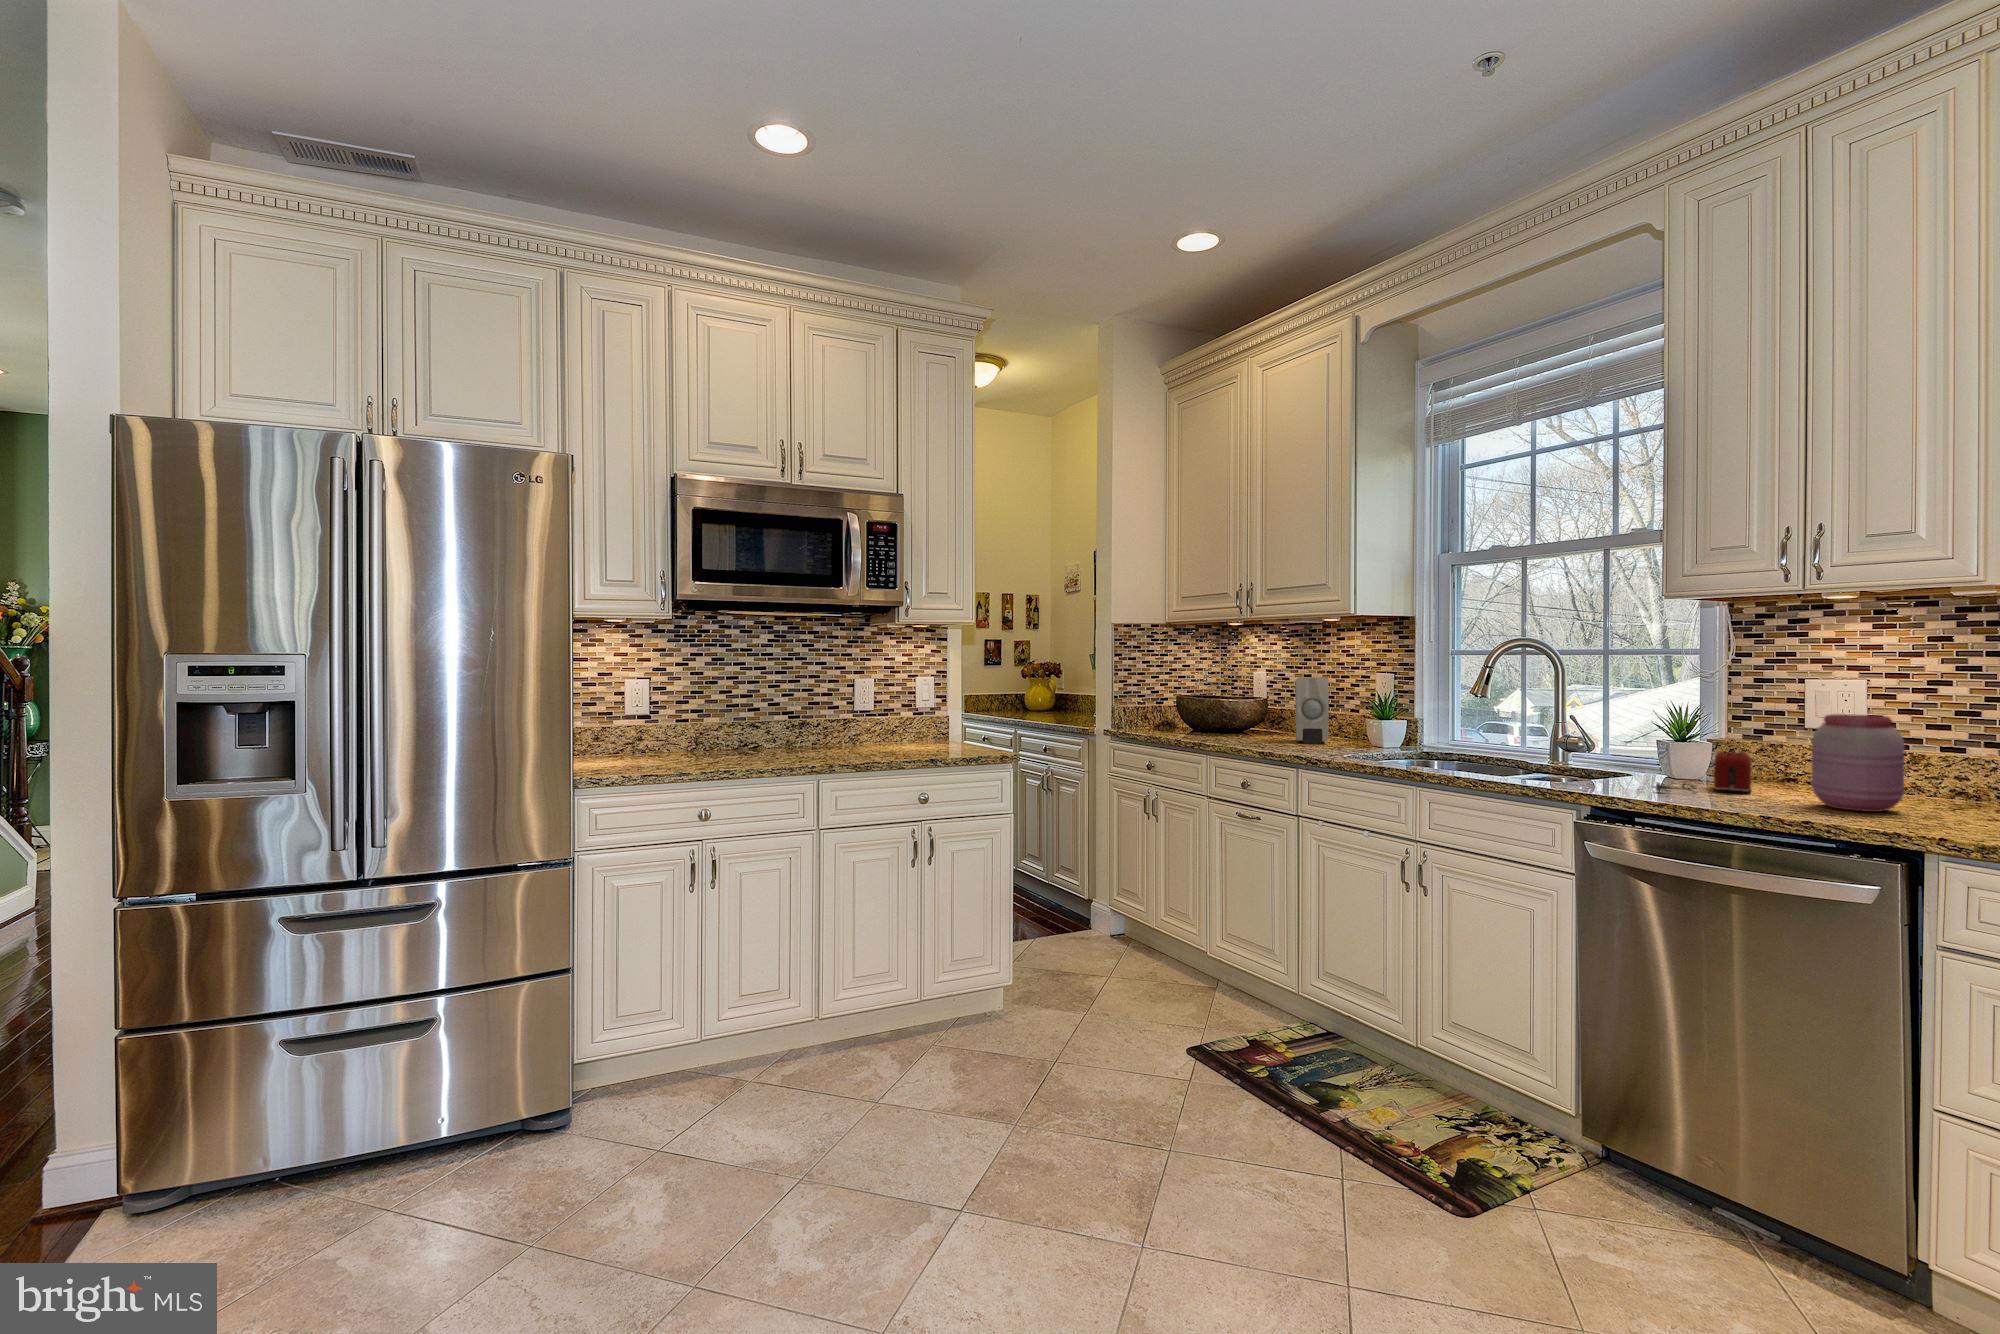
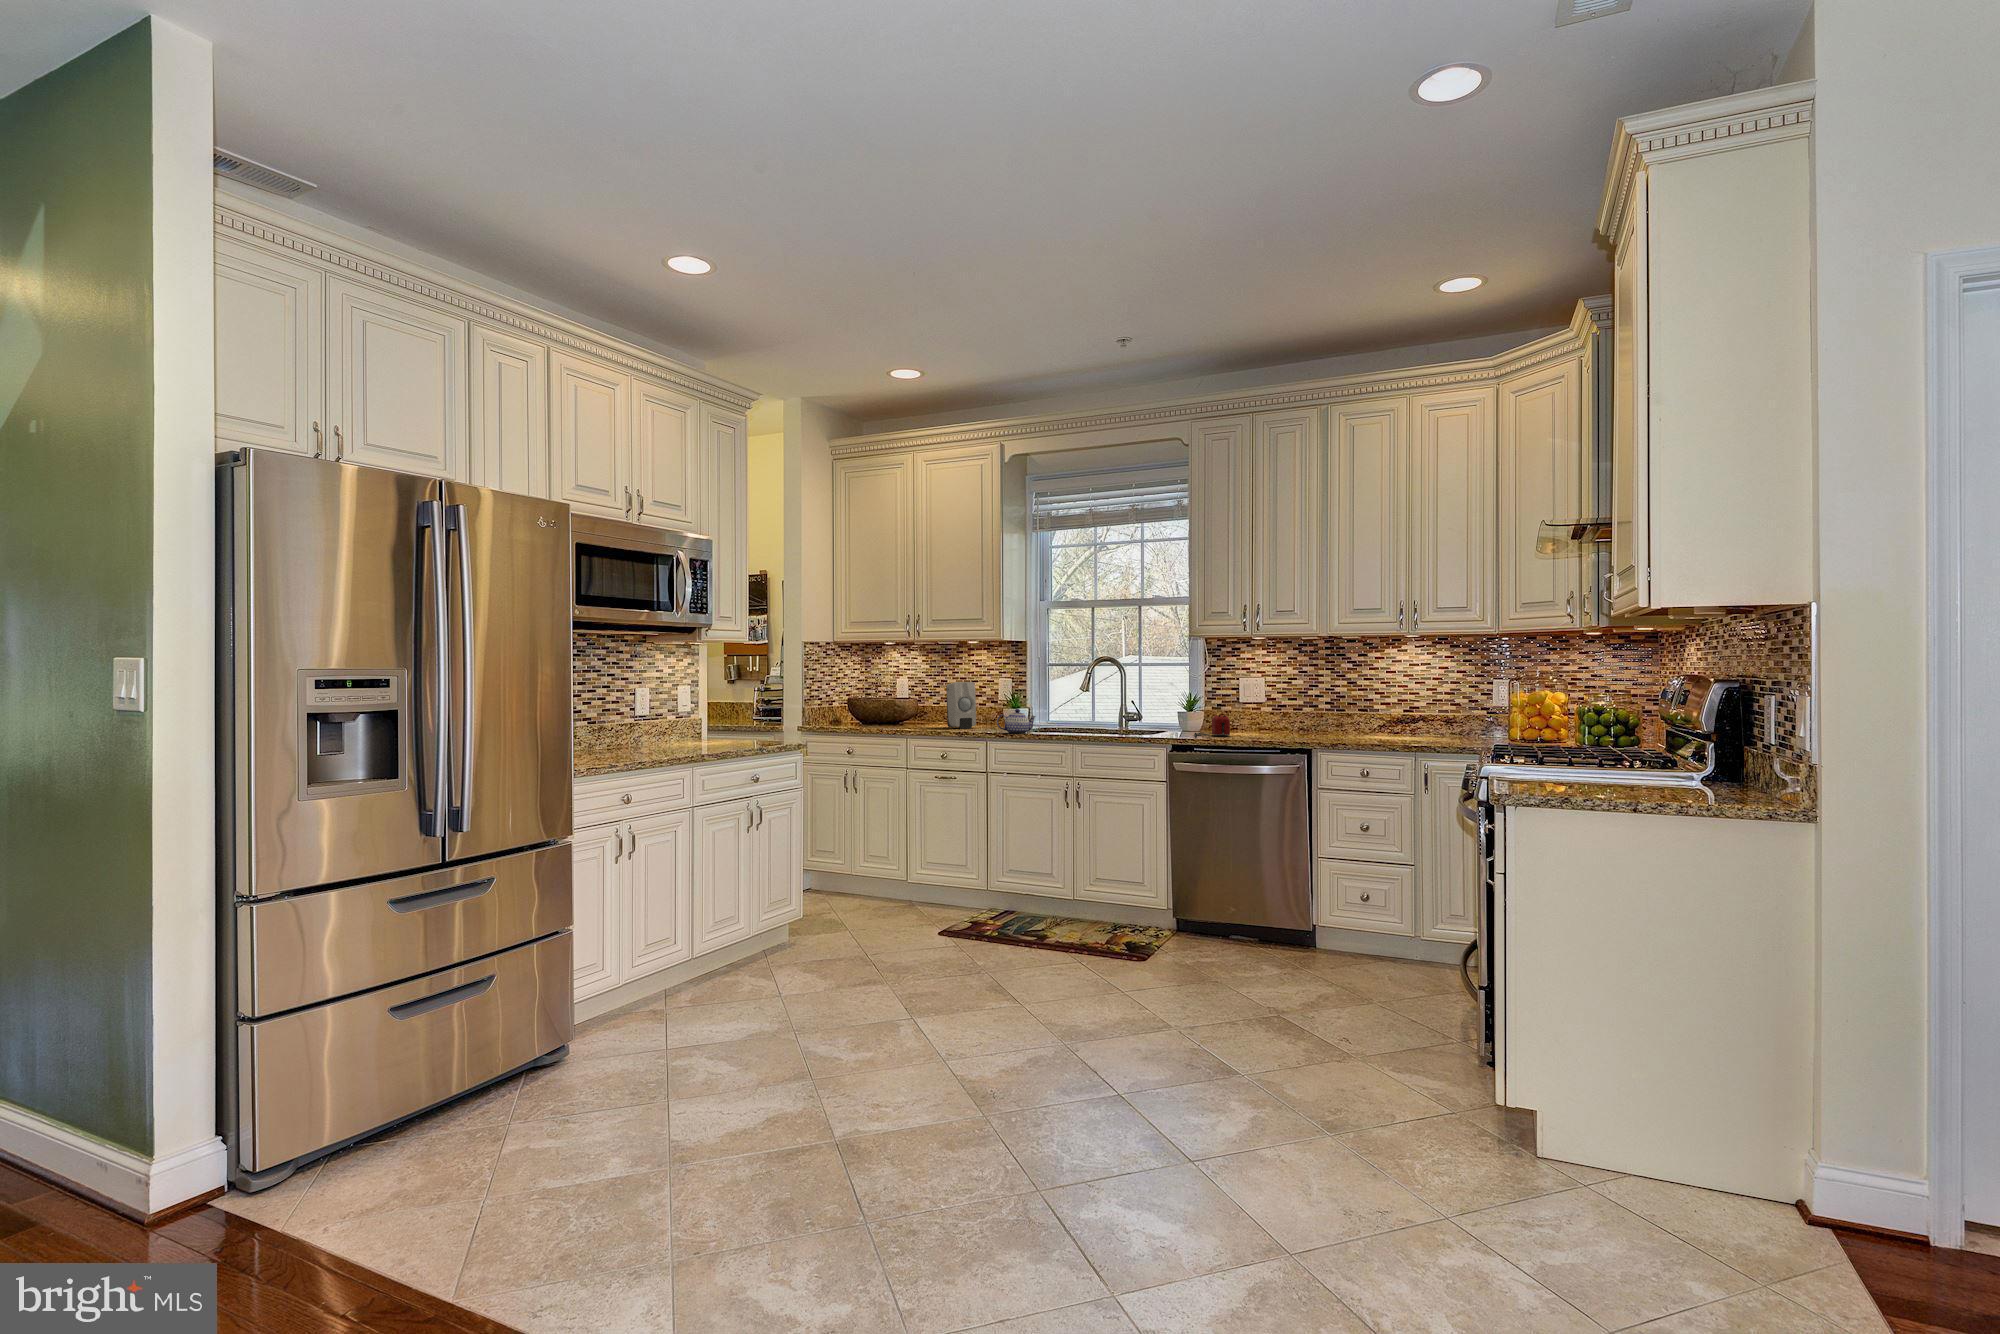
jar: present [1812,714,1904,812] -> none [1259,694,1293,739]
teapot: none [1326,720,1392,758] -> present [997,709,1035,733]

